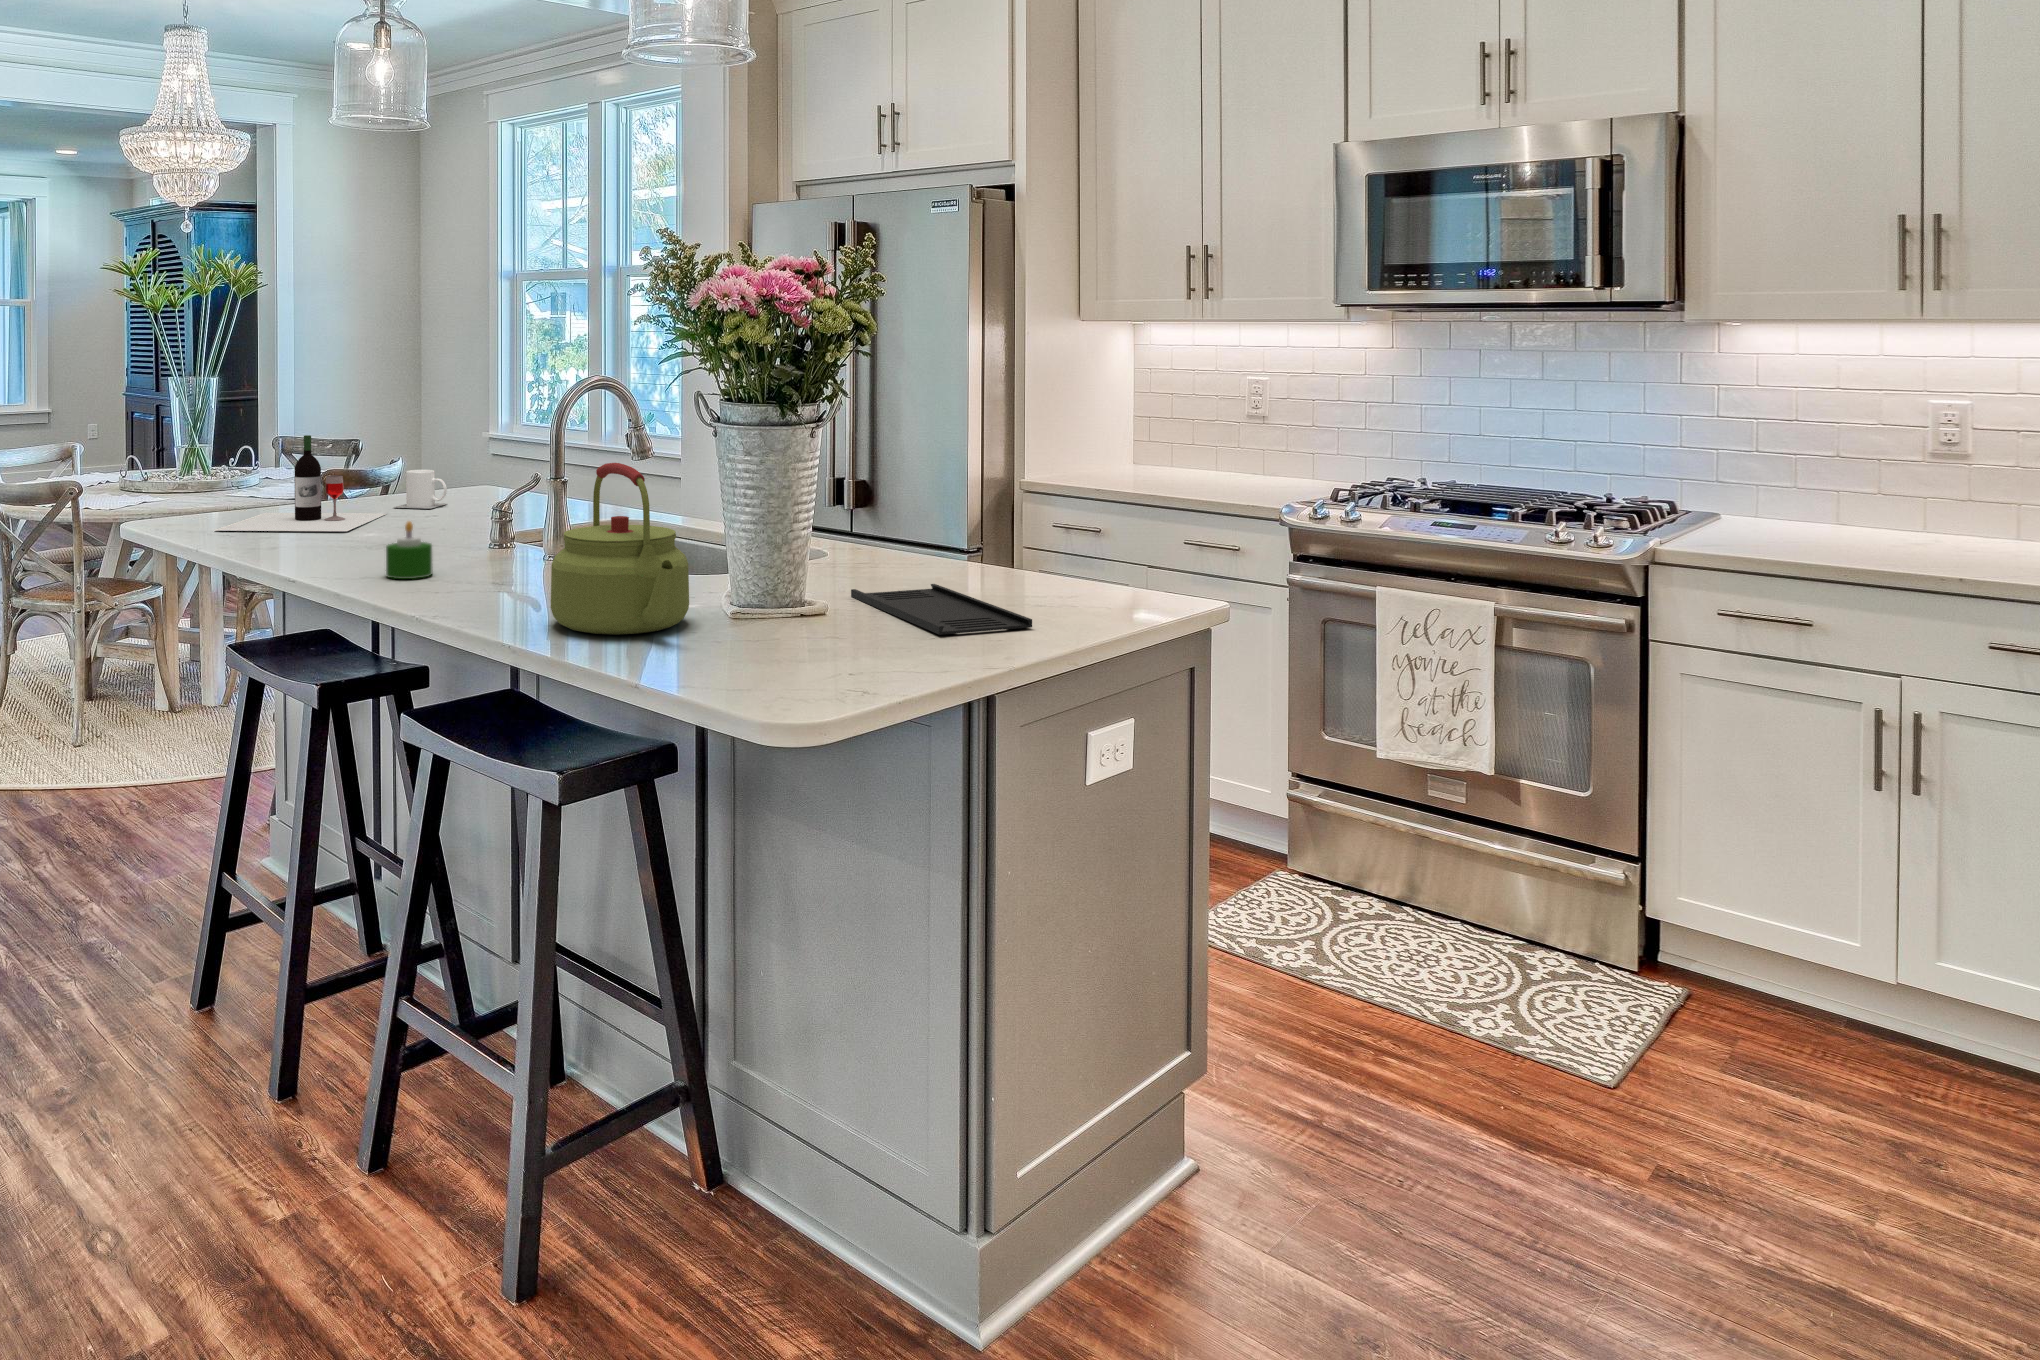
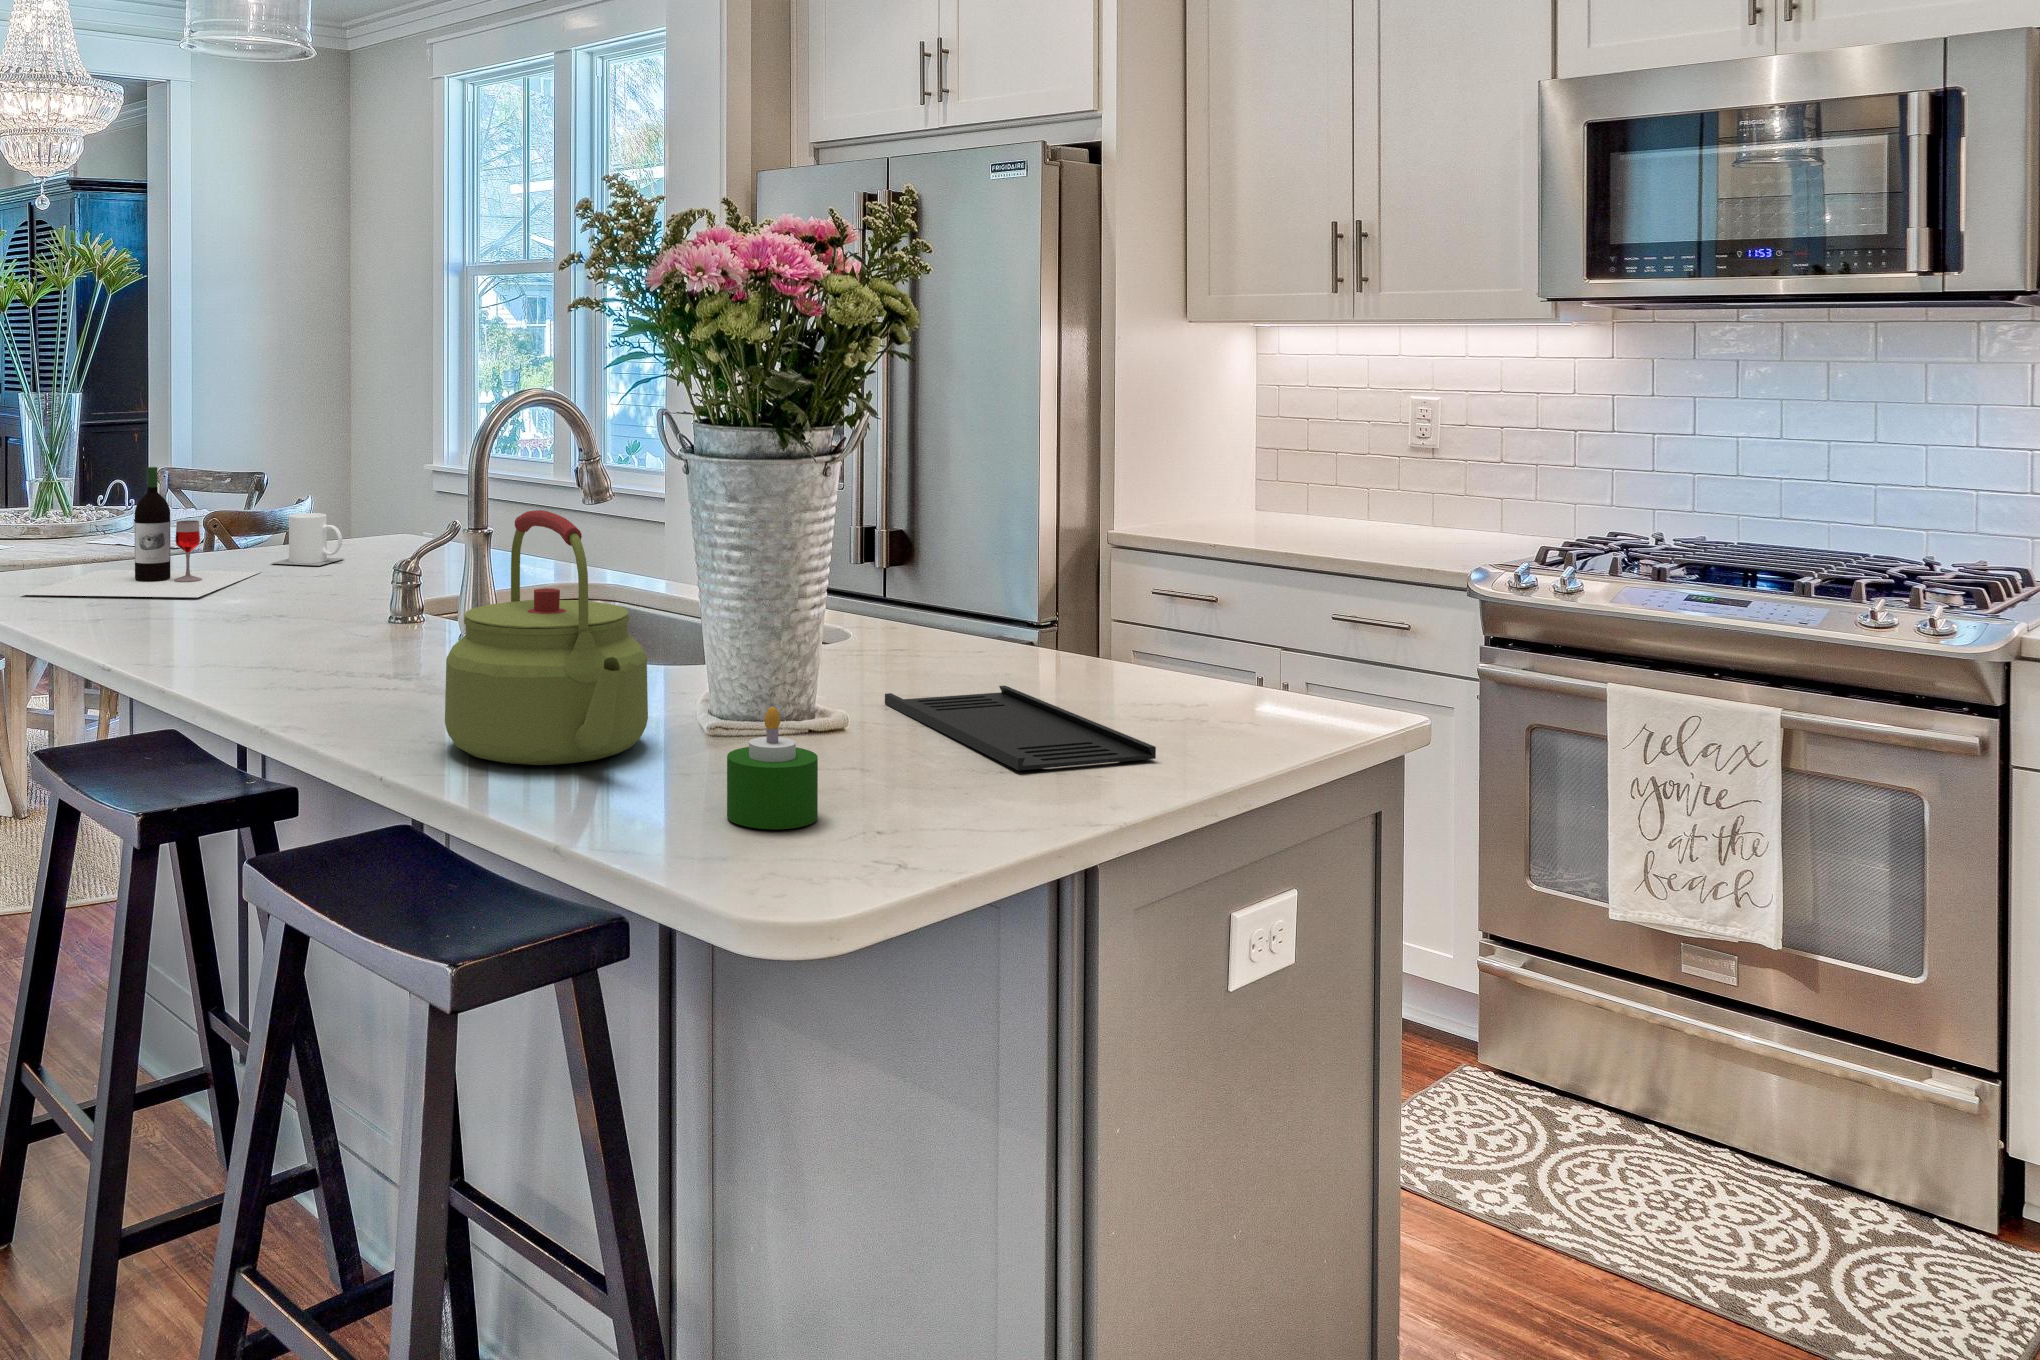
candle: present [386,521,432,579] -> present [727,707,818,829]

